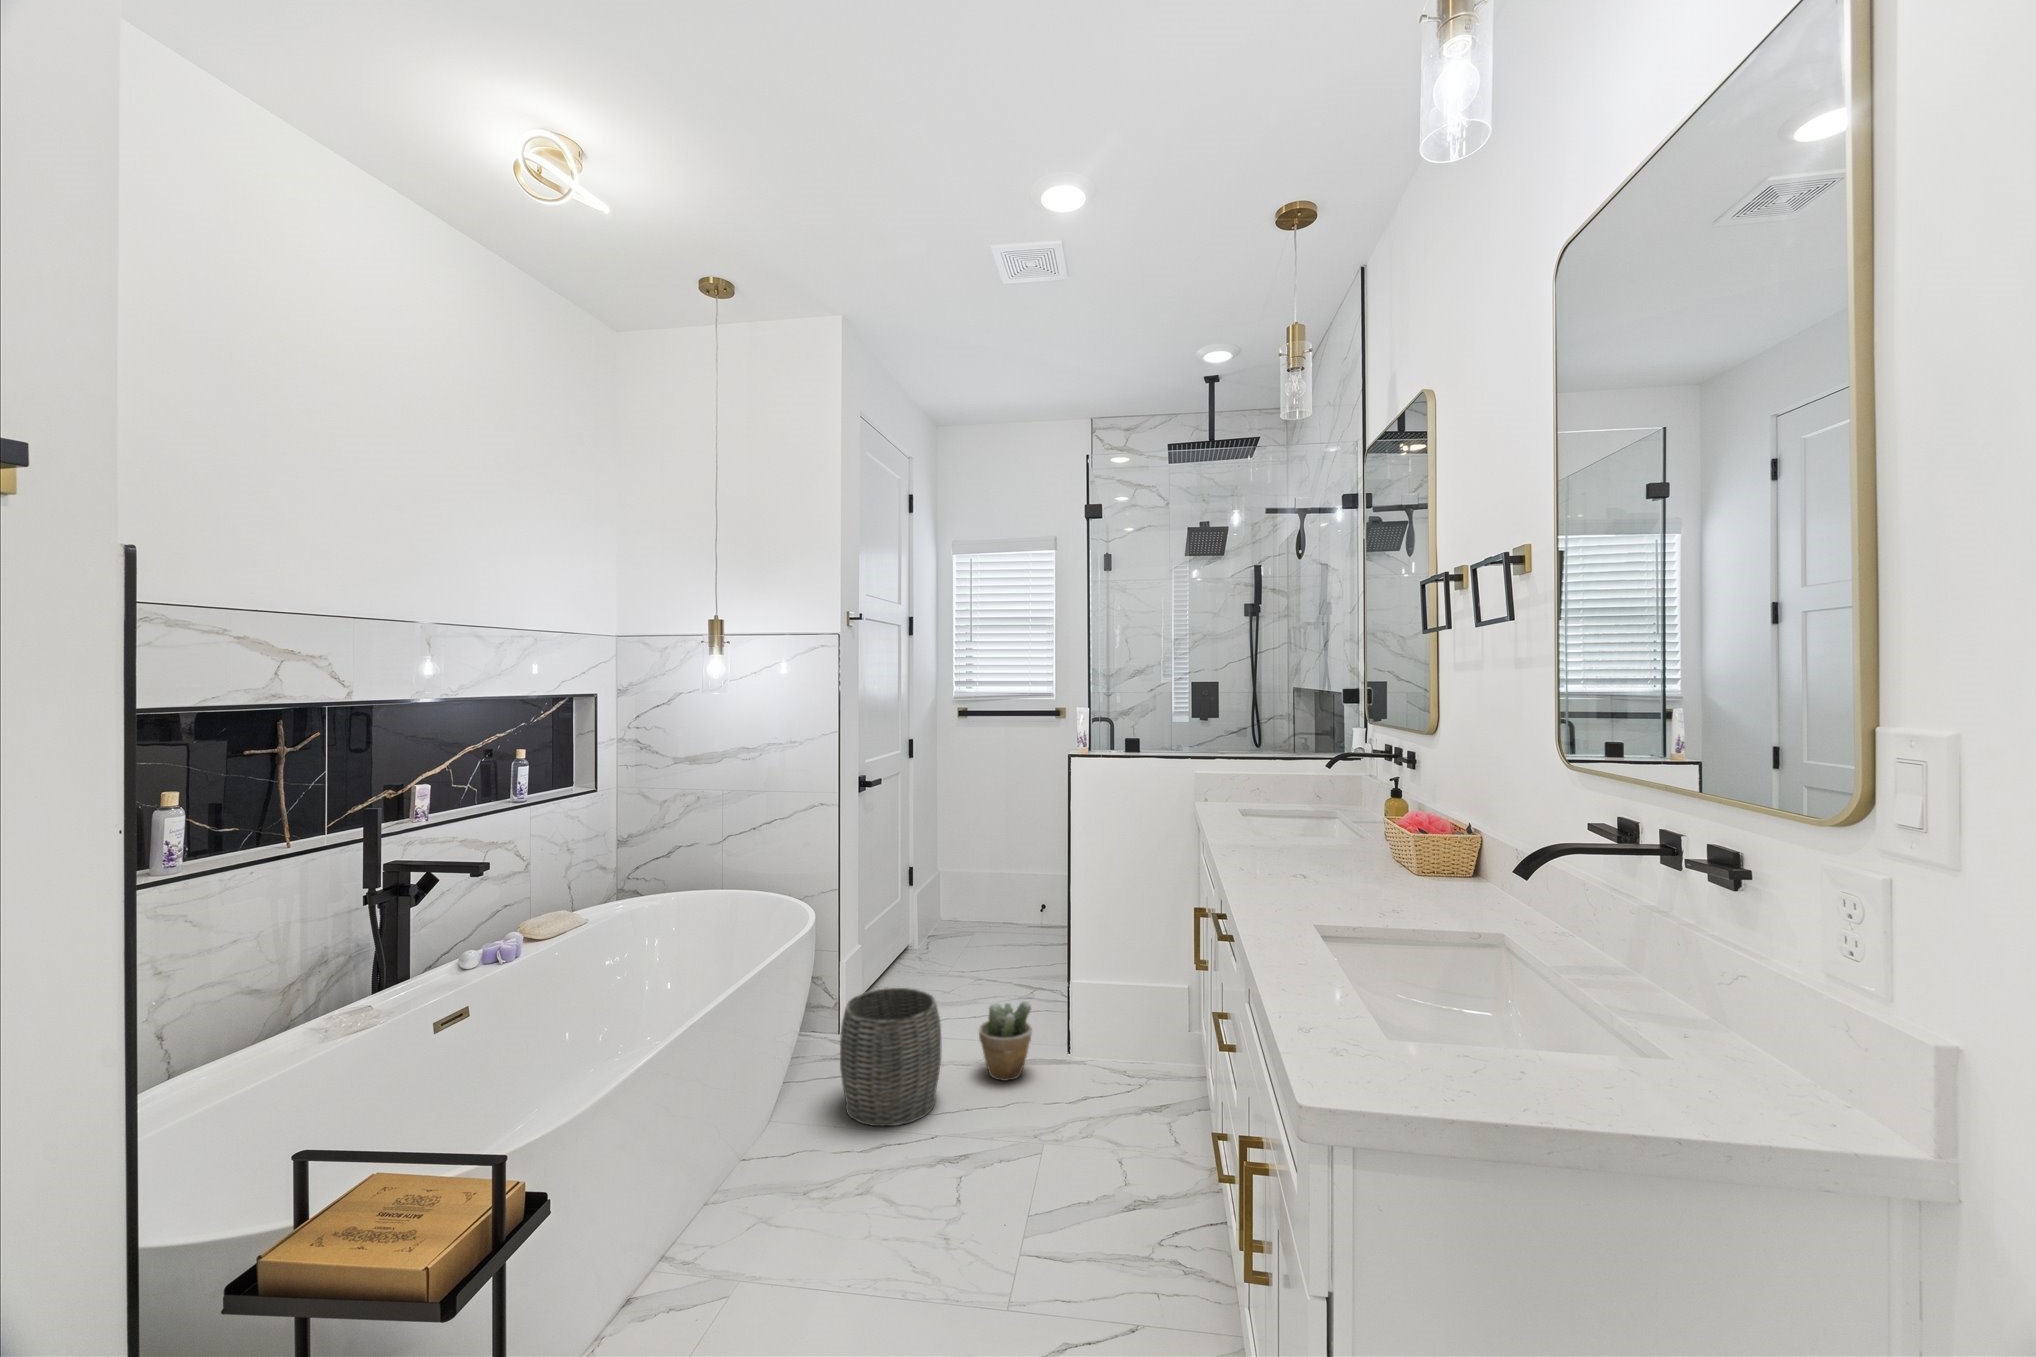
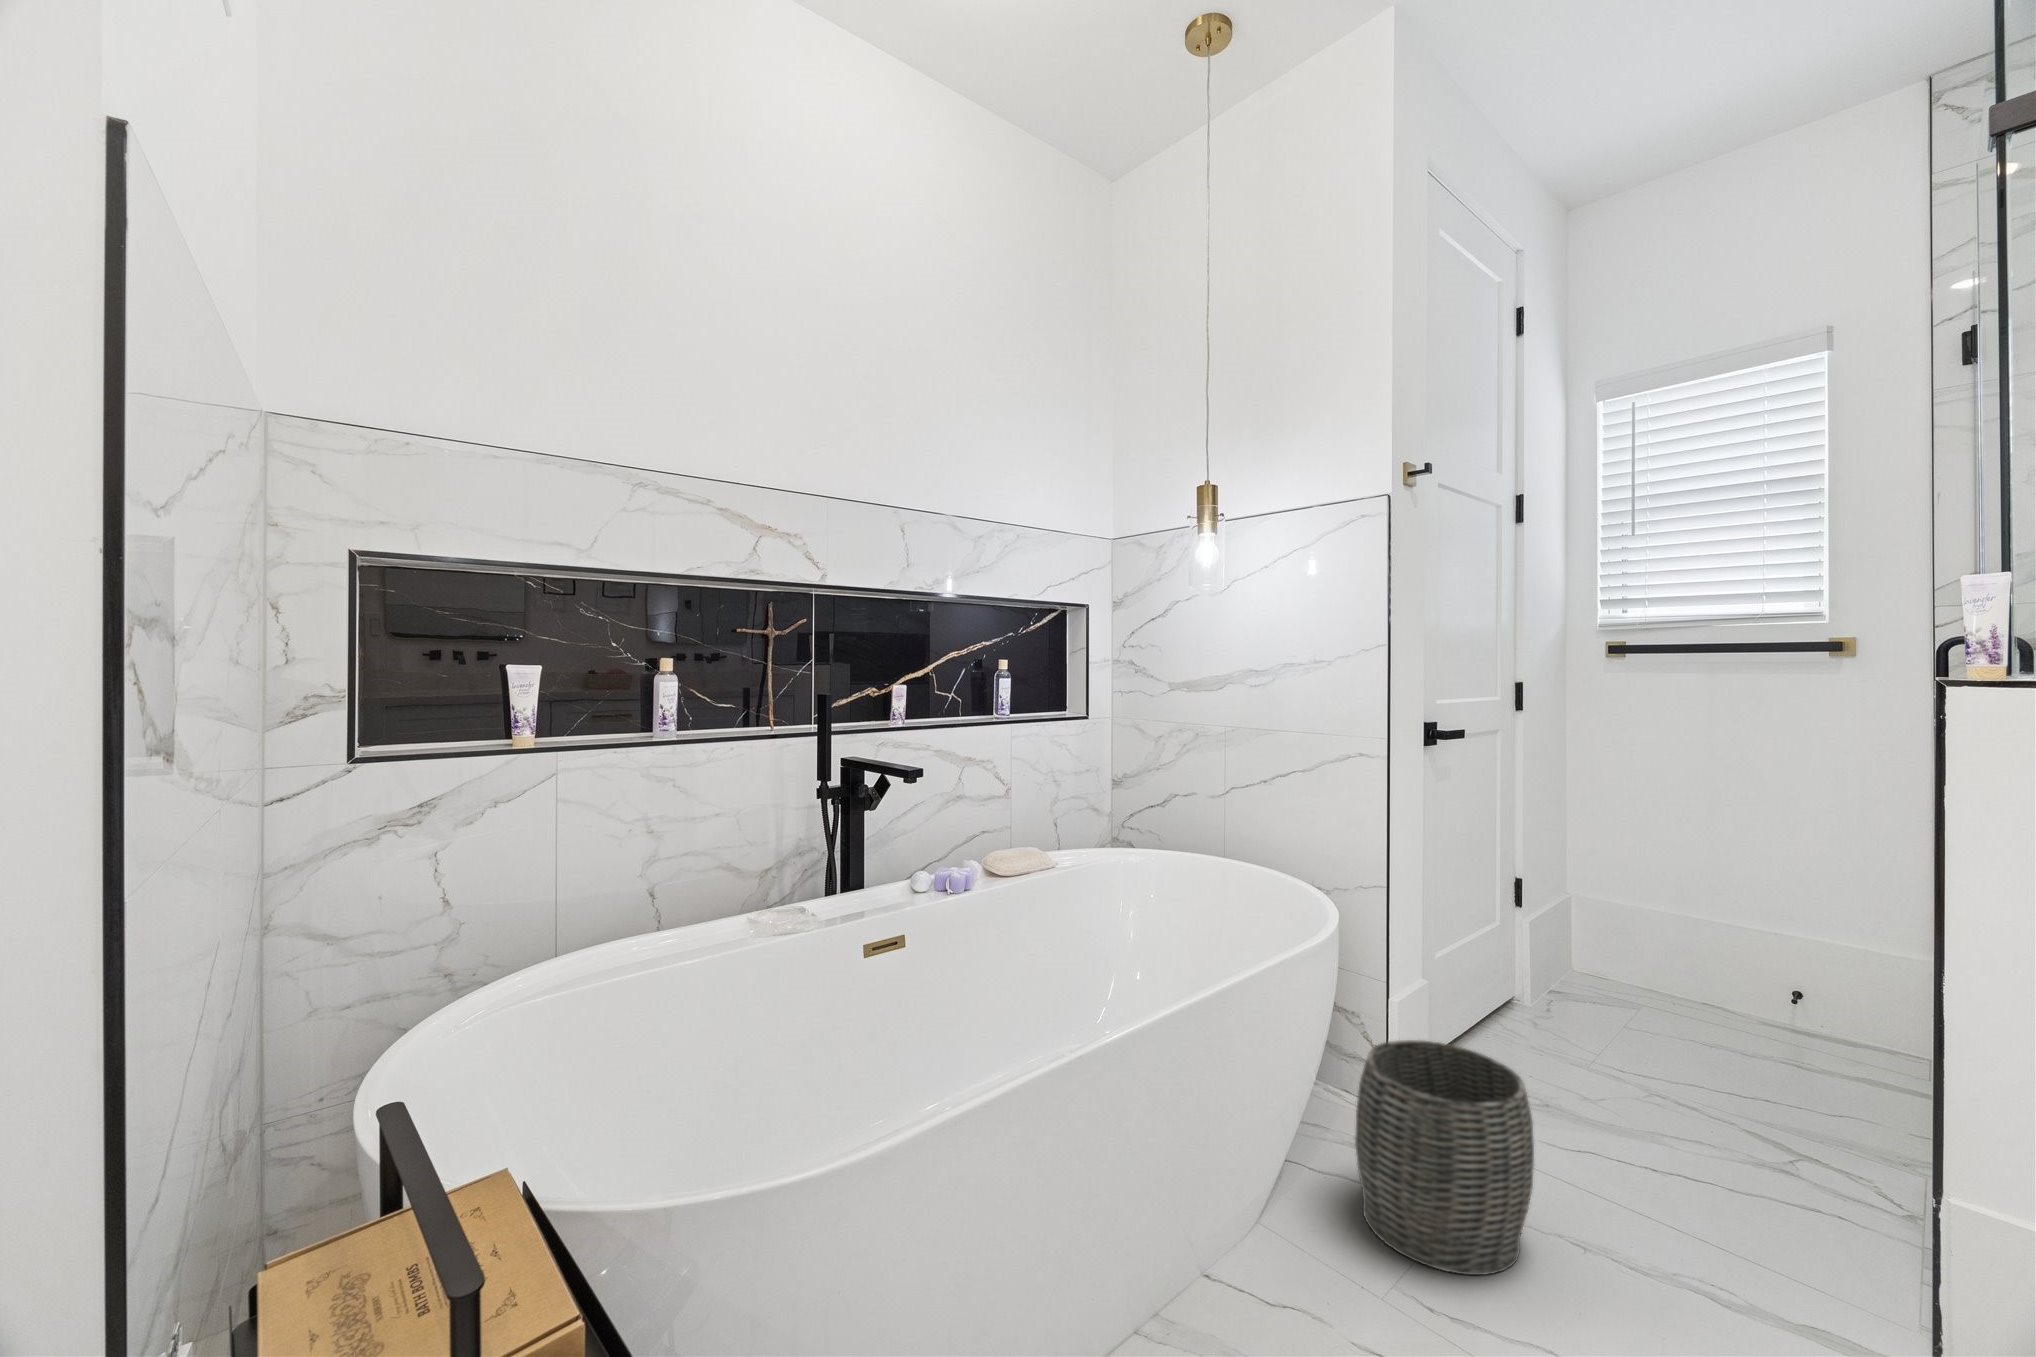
potted plant: present [979,1001,1032,1081] -> none [1612,1121,1730,1270]

